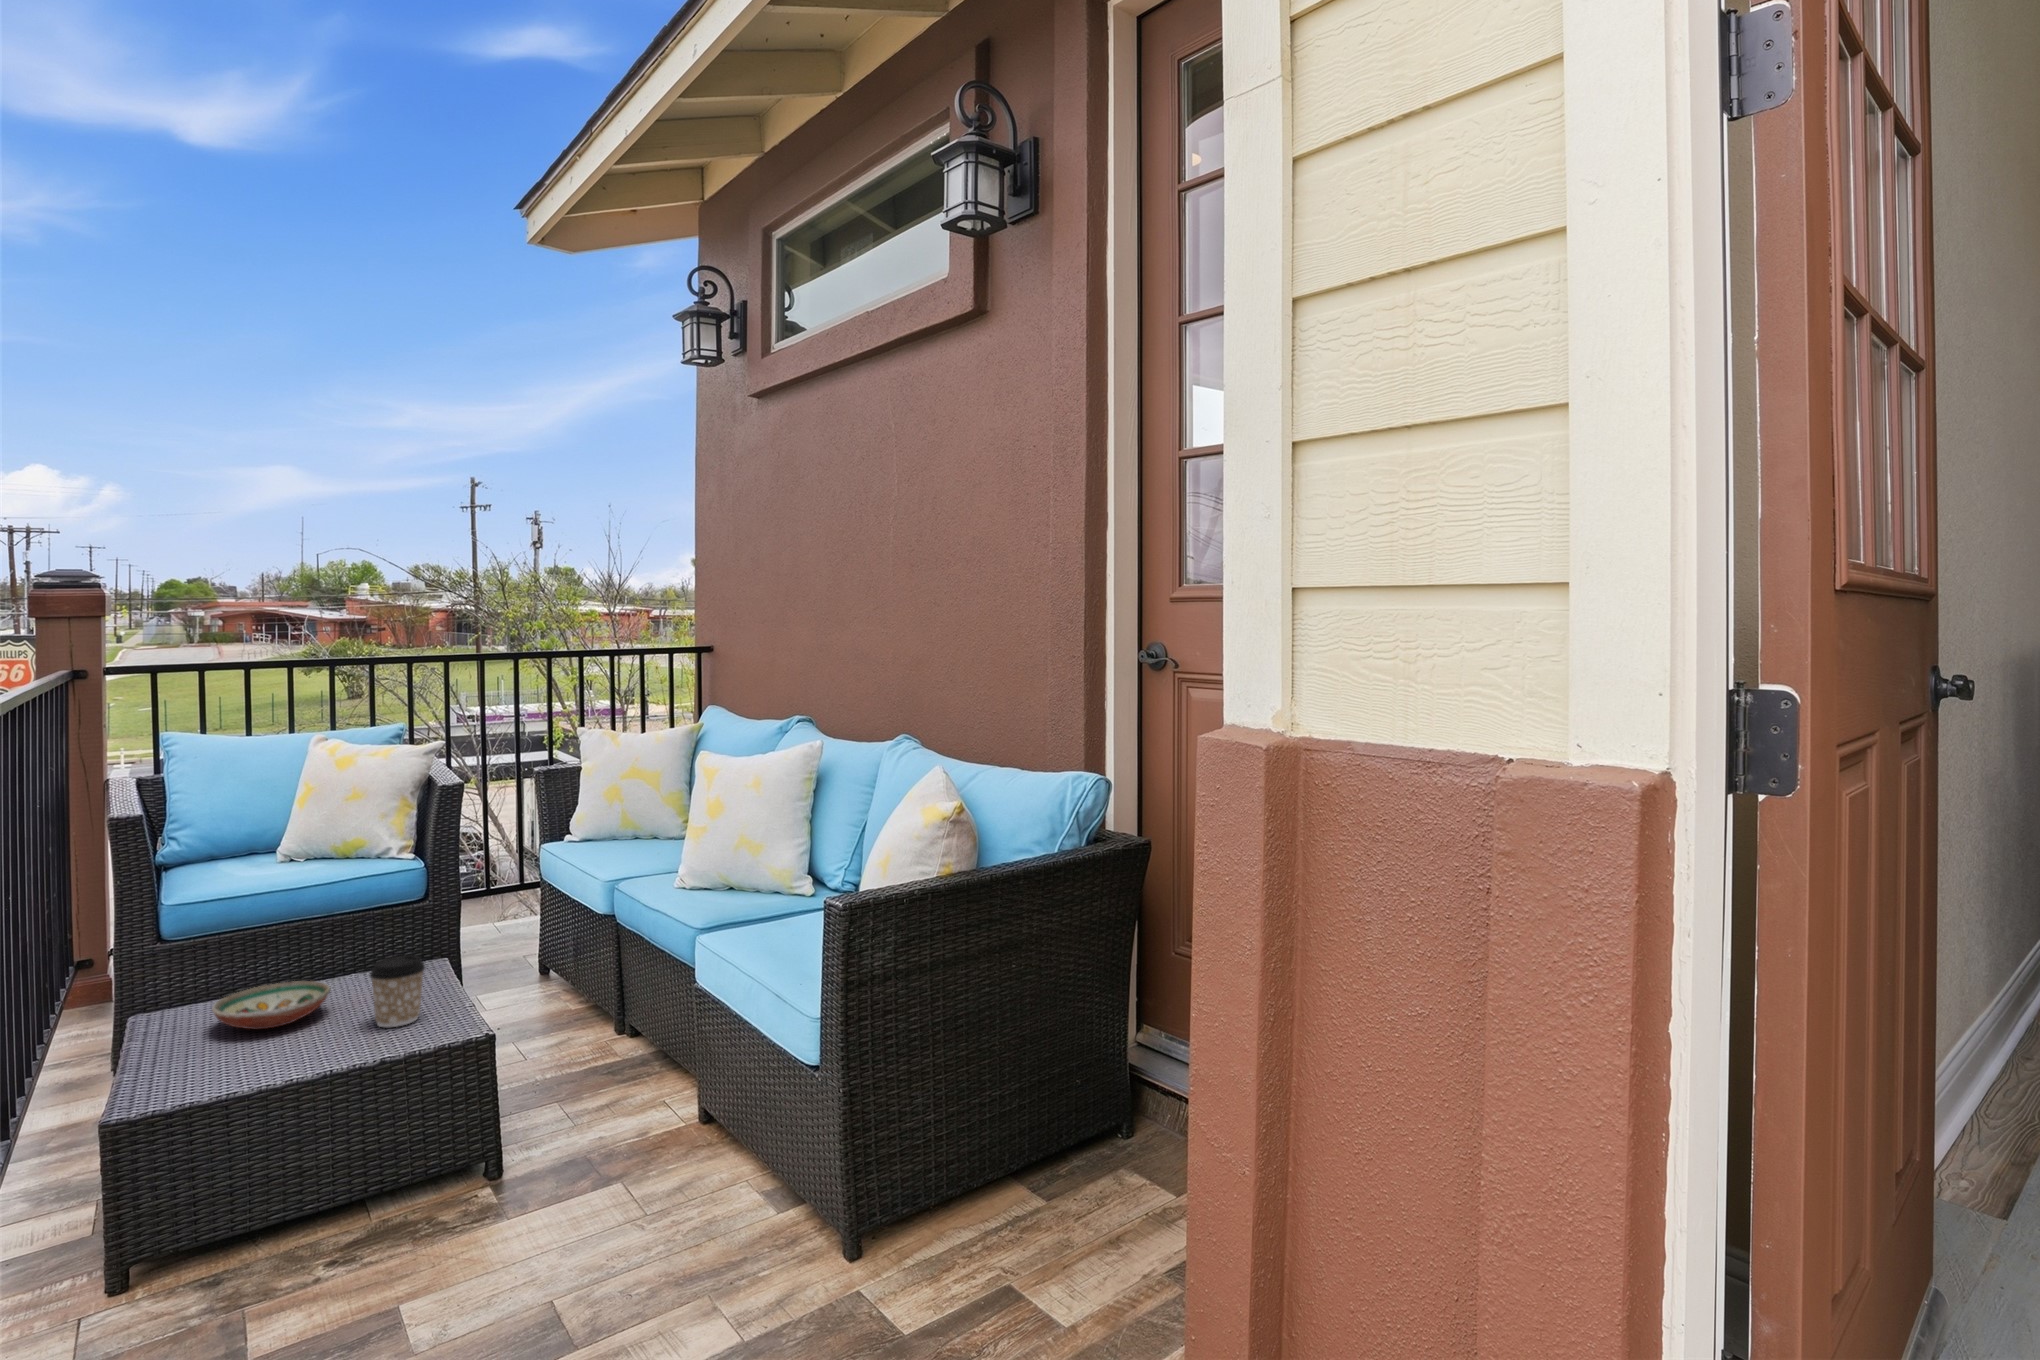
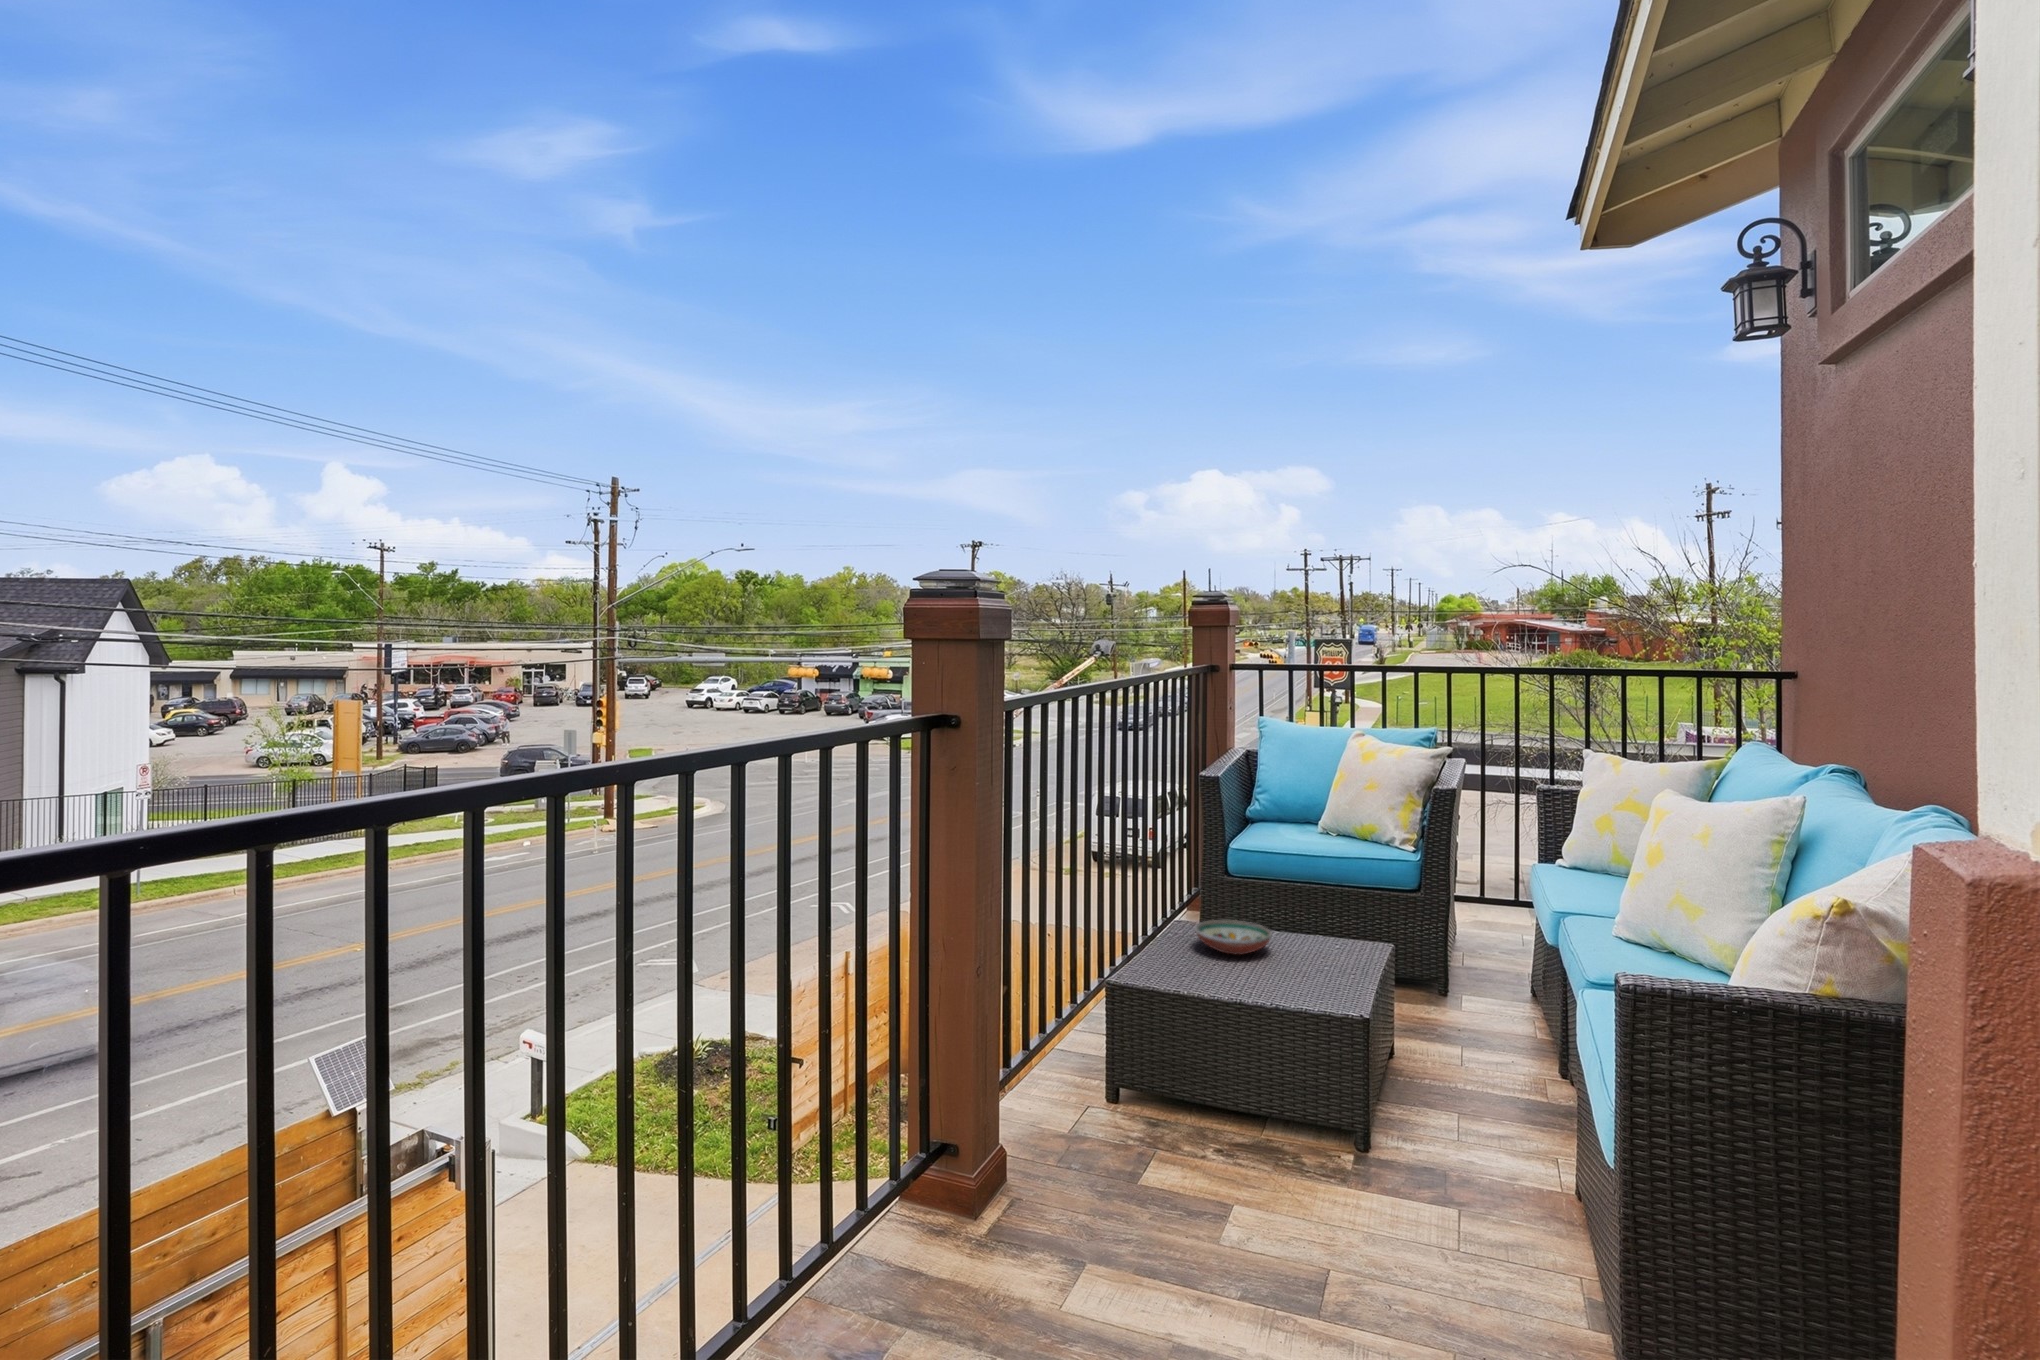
coffee cup: present [370,955,425,1027] -> none [1285,923,1328,984]

